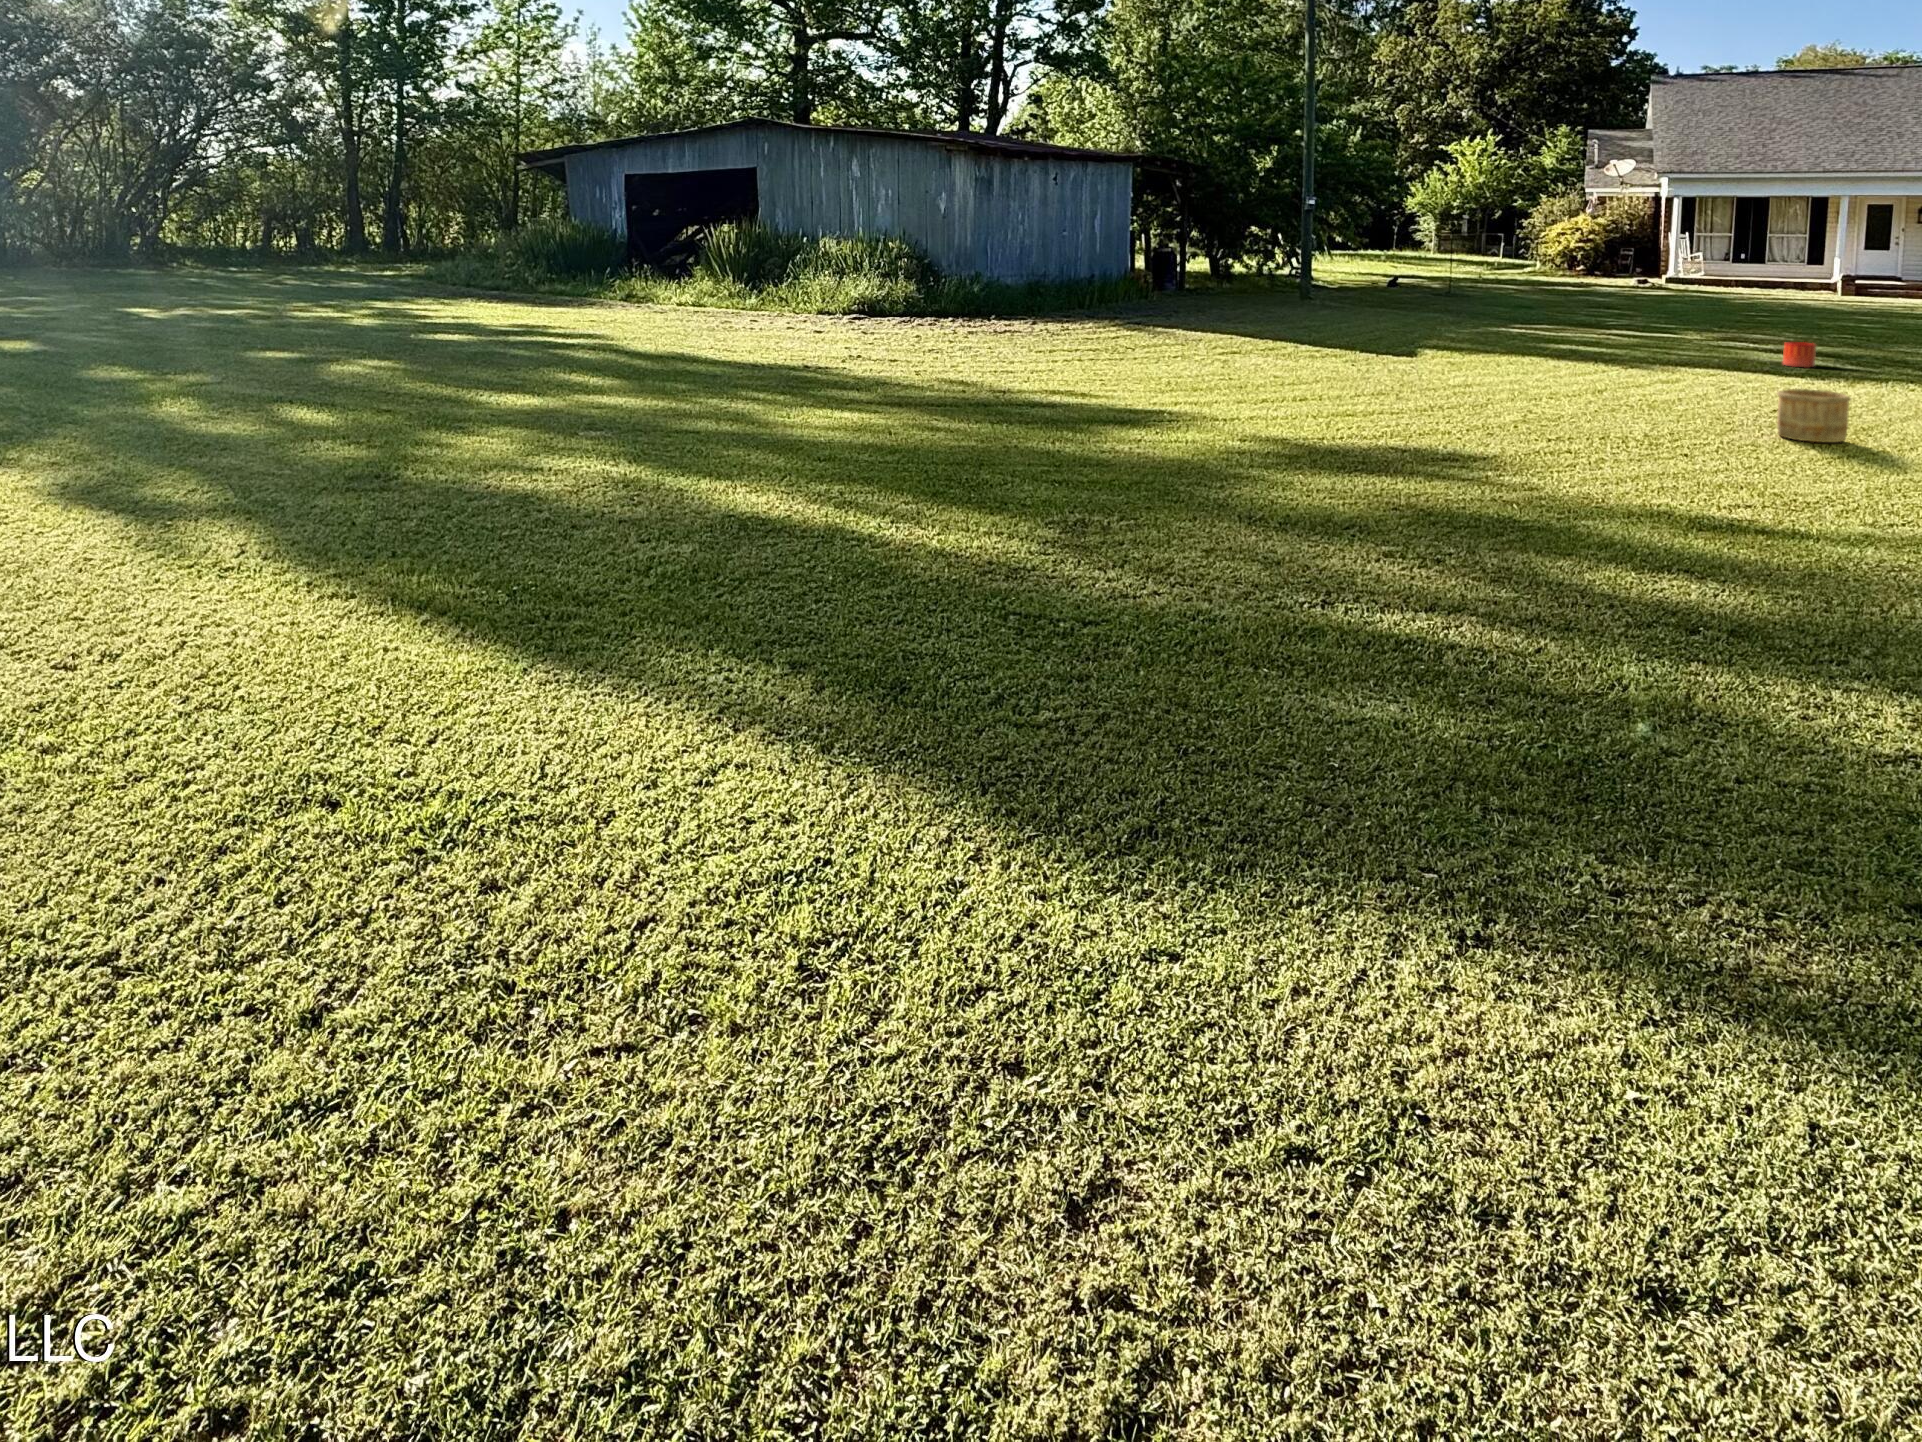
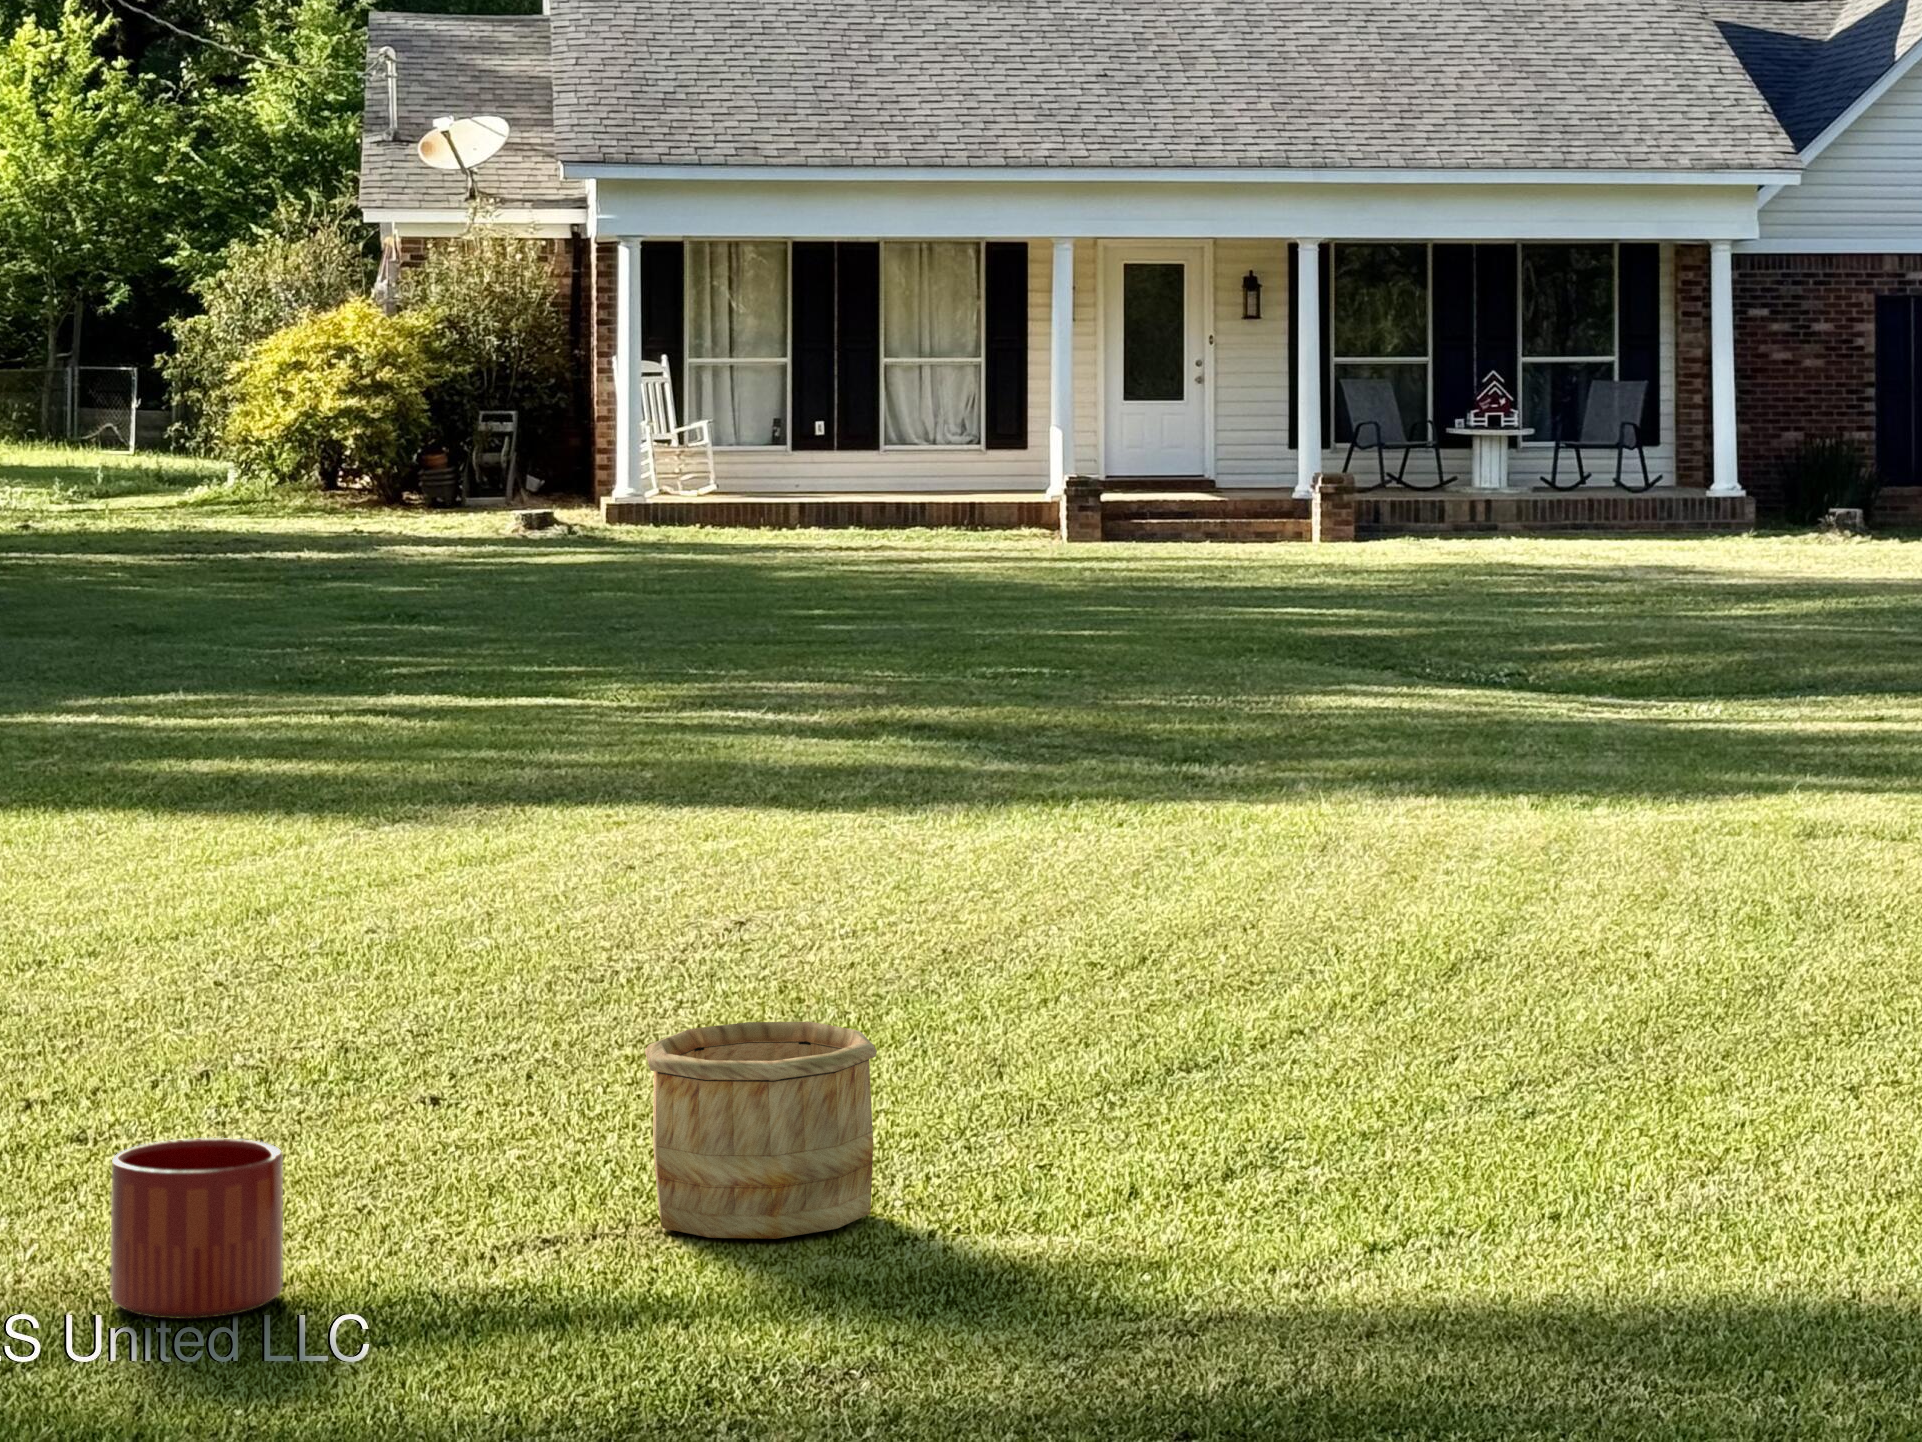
planter: present [1783,342,1816,368] -> present [111,1138,283,1319]

